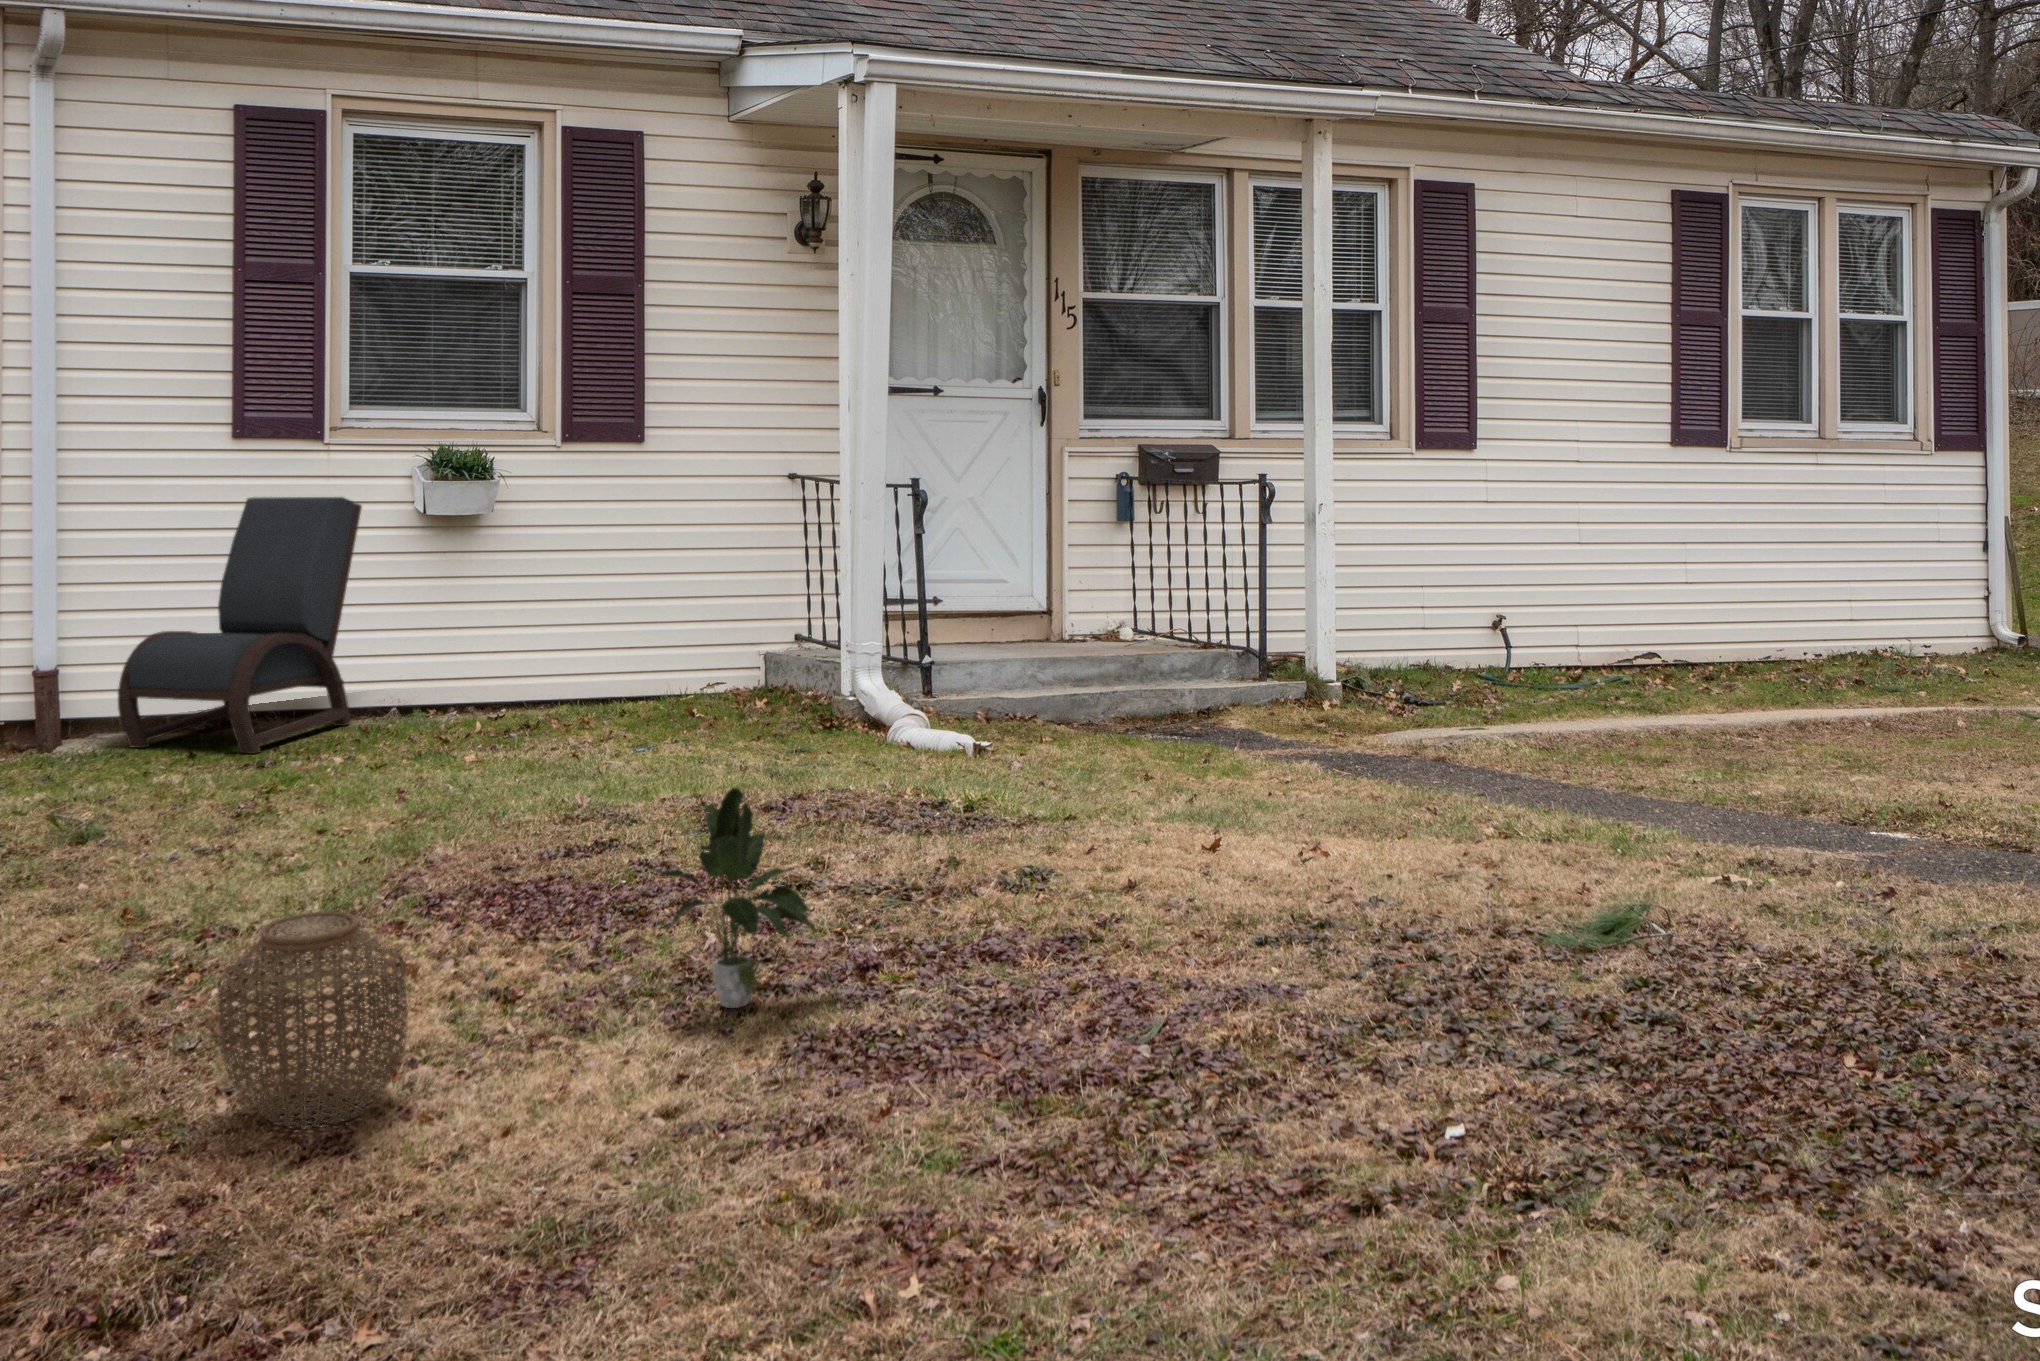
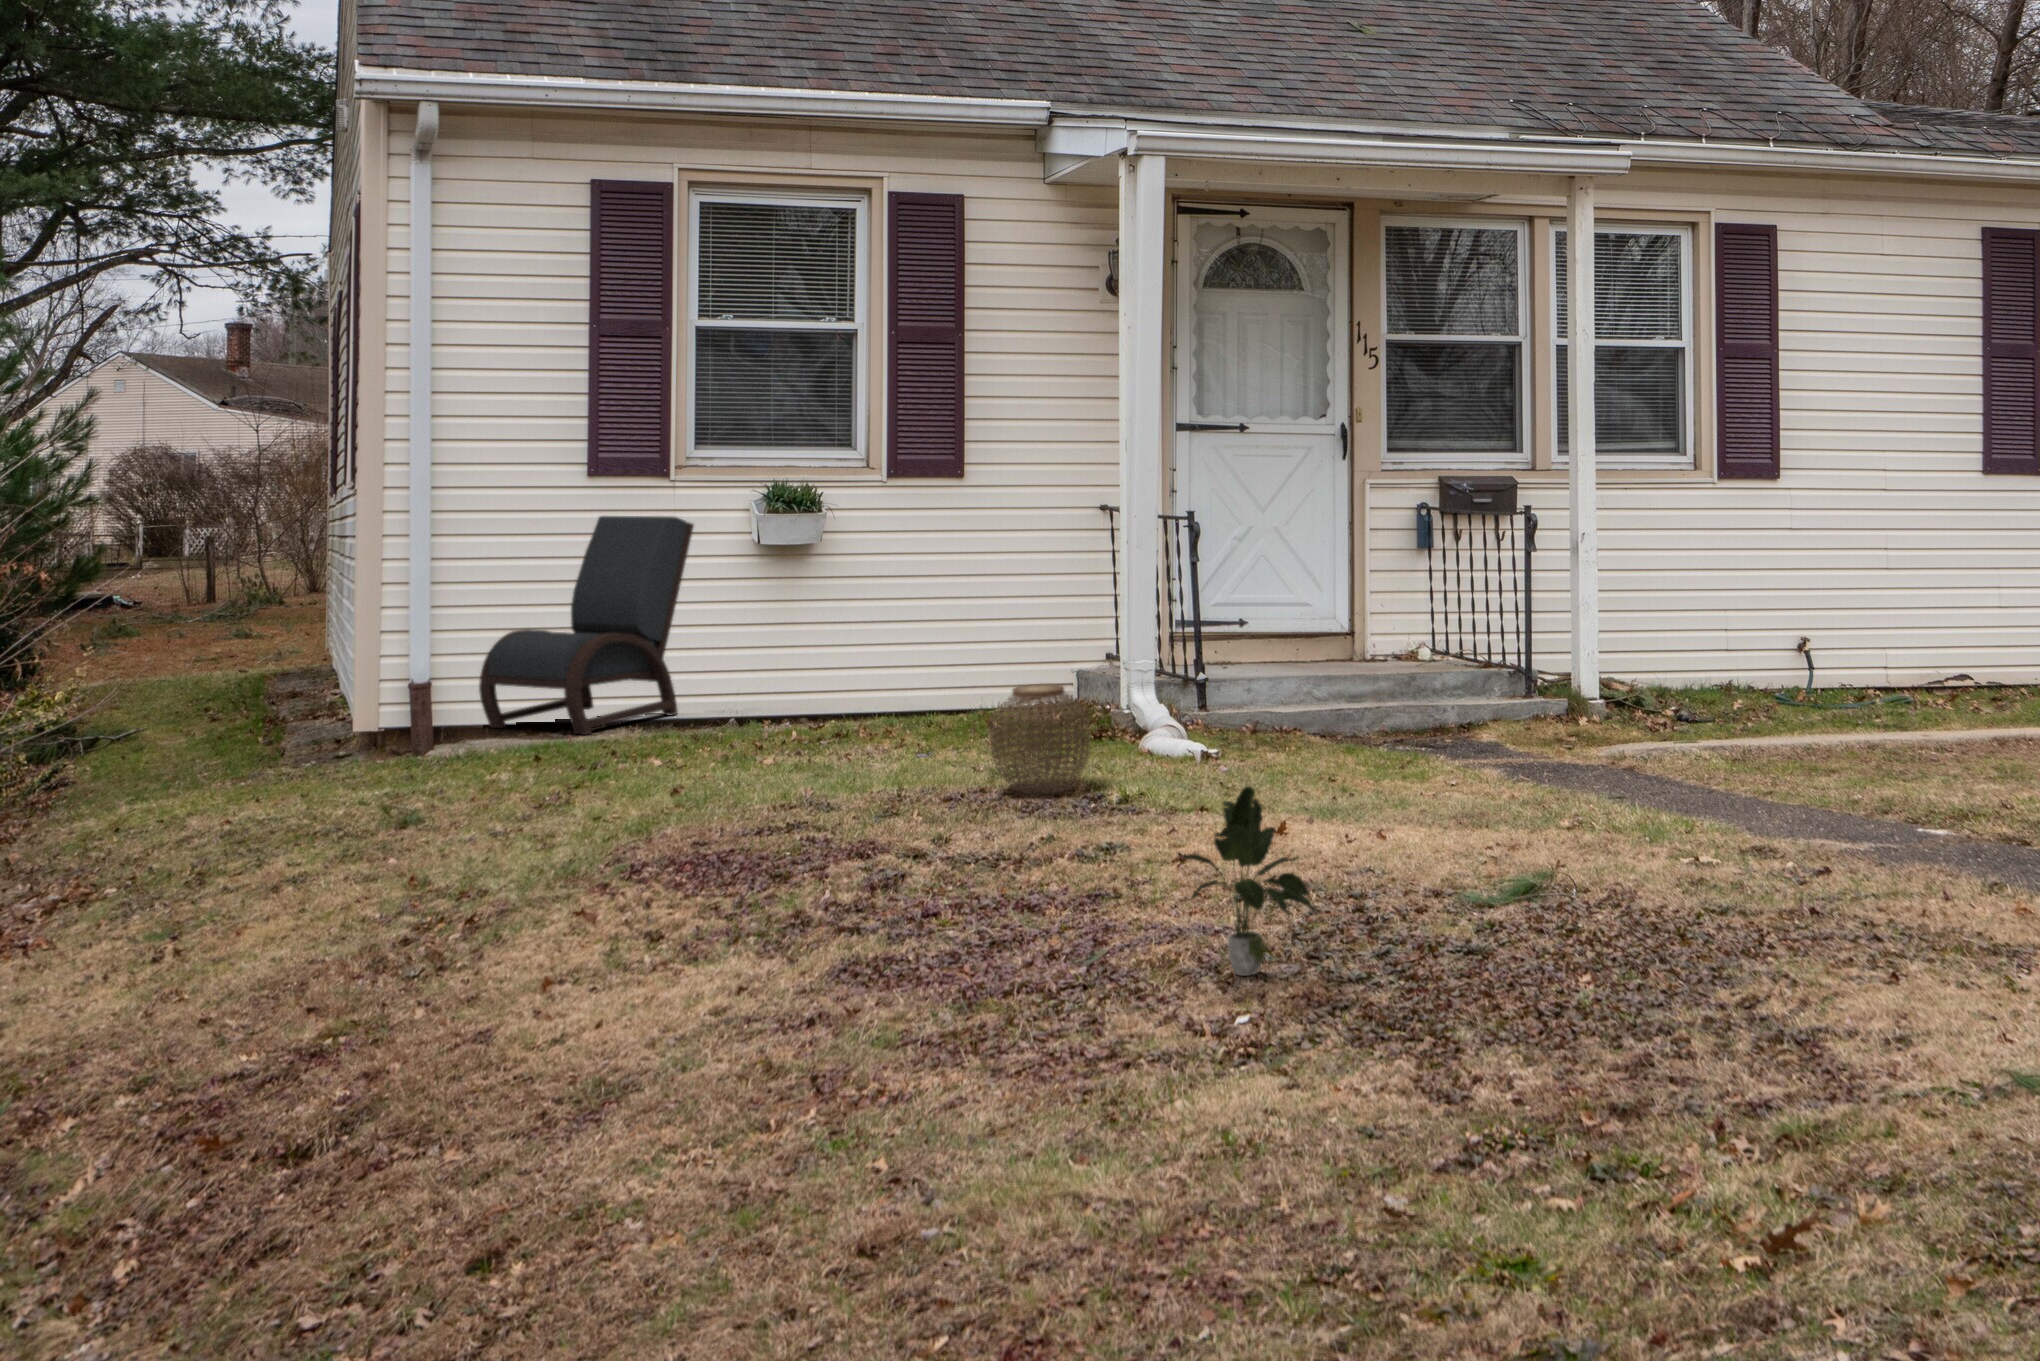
potted plant: present [655,788,815,1008] -> present [1179,786,1317,976]
woven basket: present [218,912,408,1127] -> present [990,684,1090,794]

